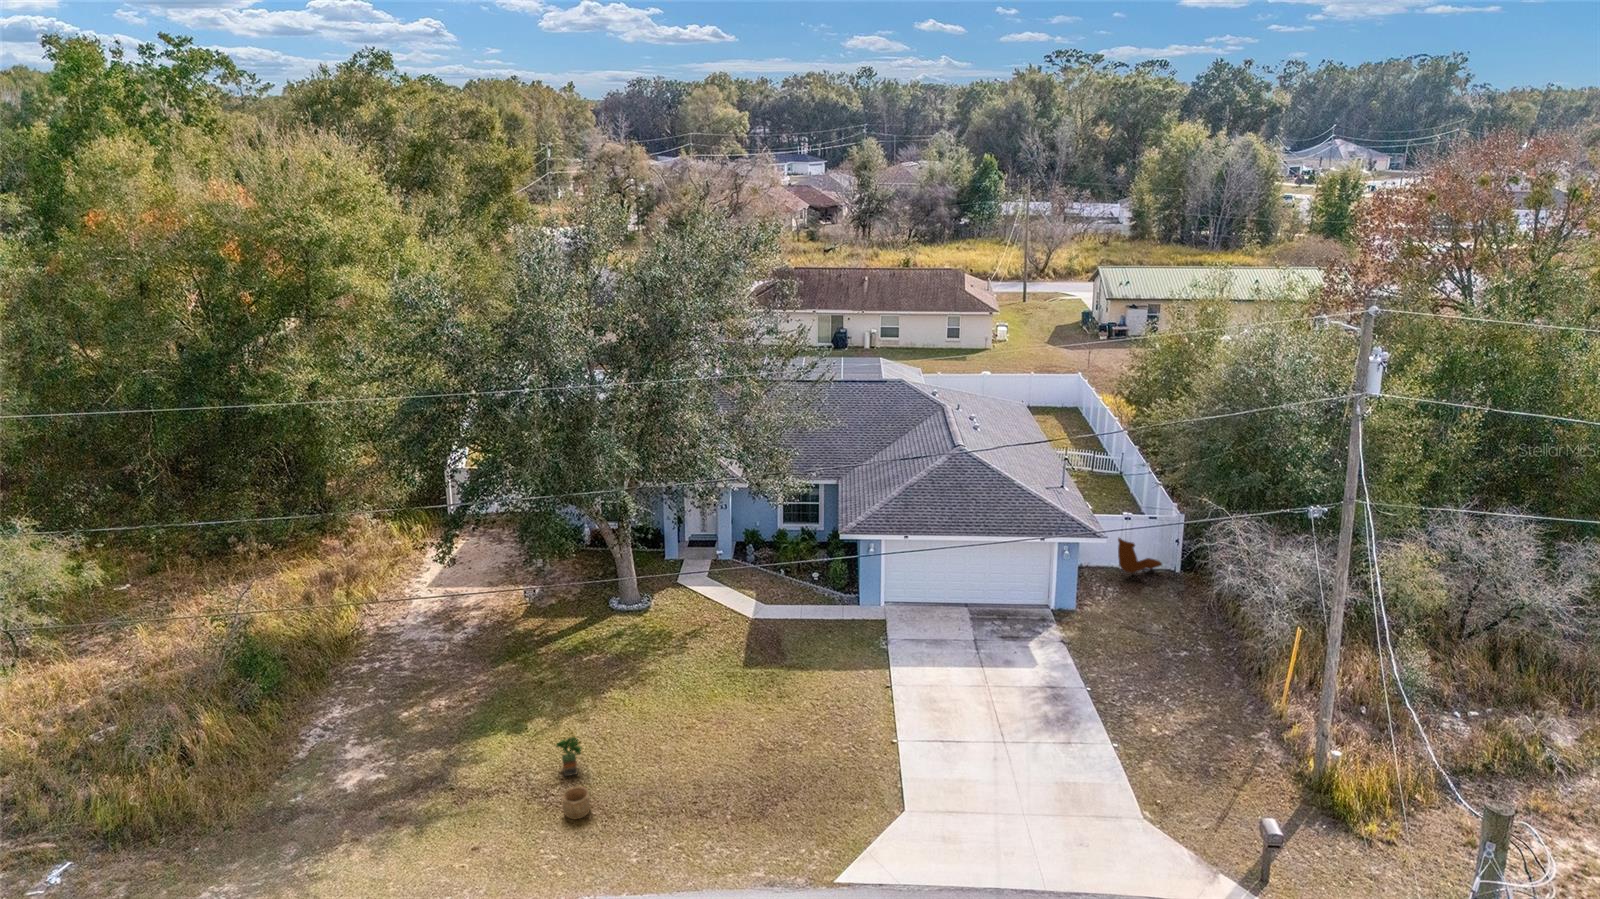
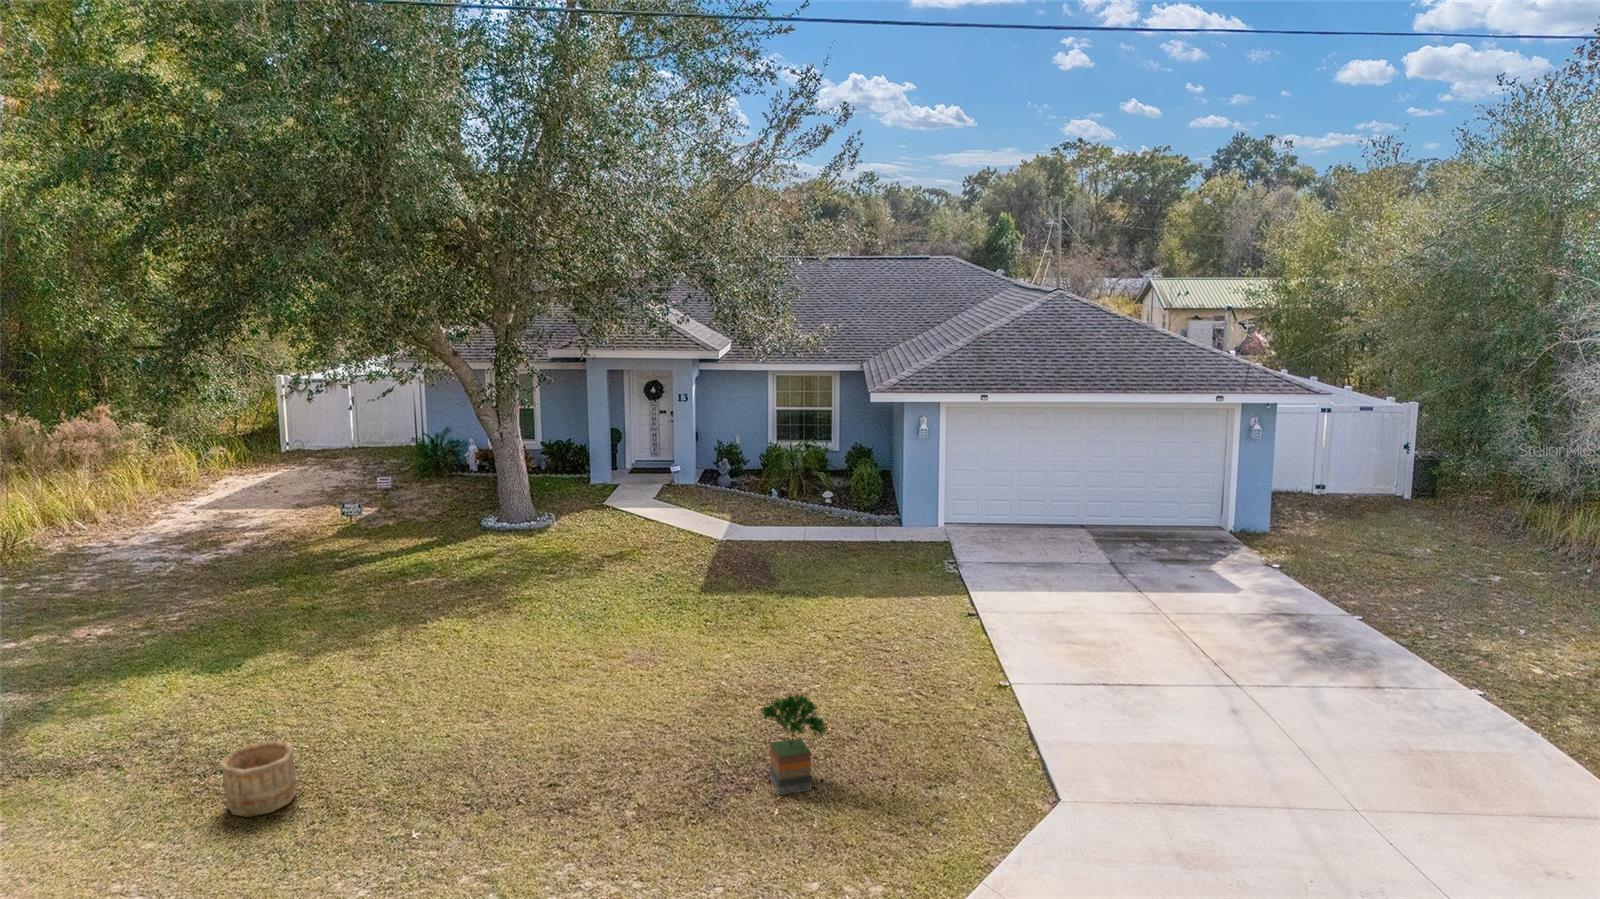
lounge chair: present [1118,538,1162,582] -> none [1319,430,1387,507]
potted tree: present [556,737,582,776] -> present [762,694,825,795]

